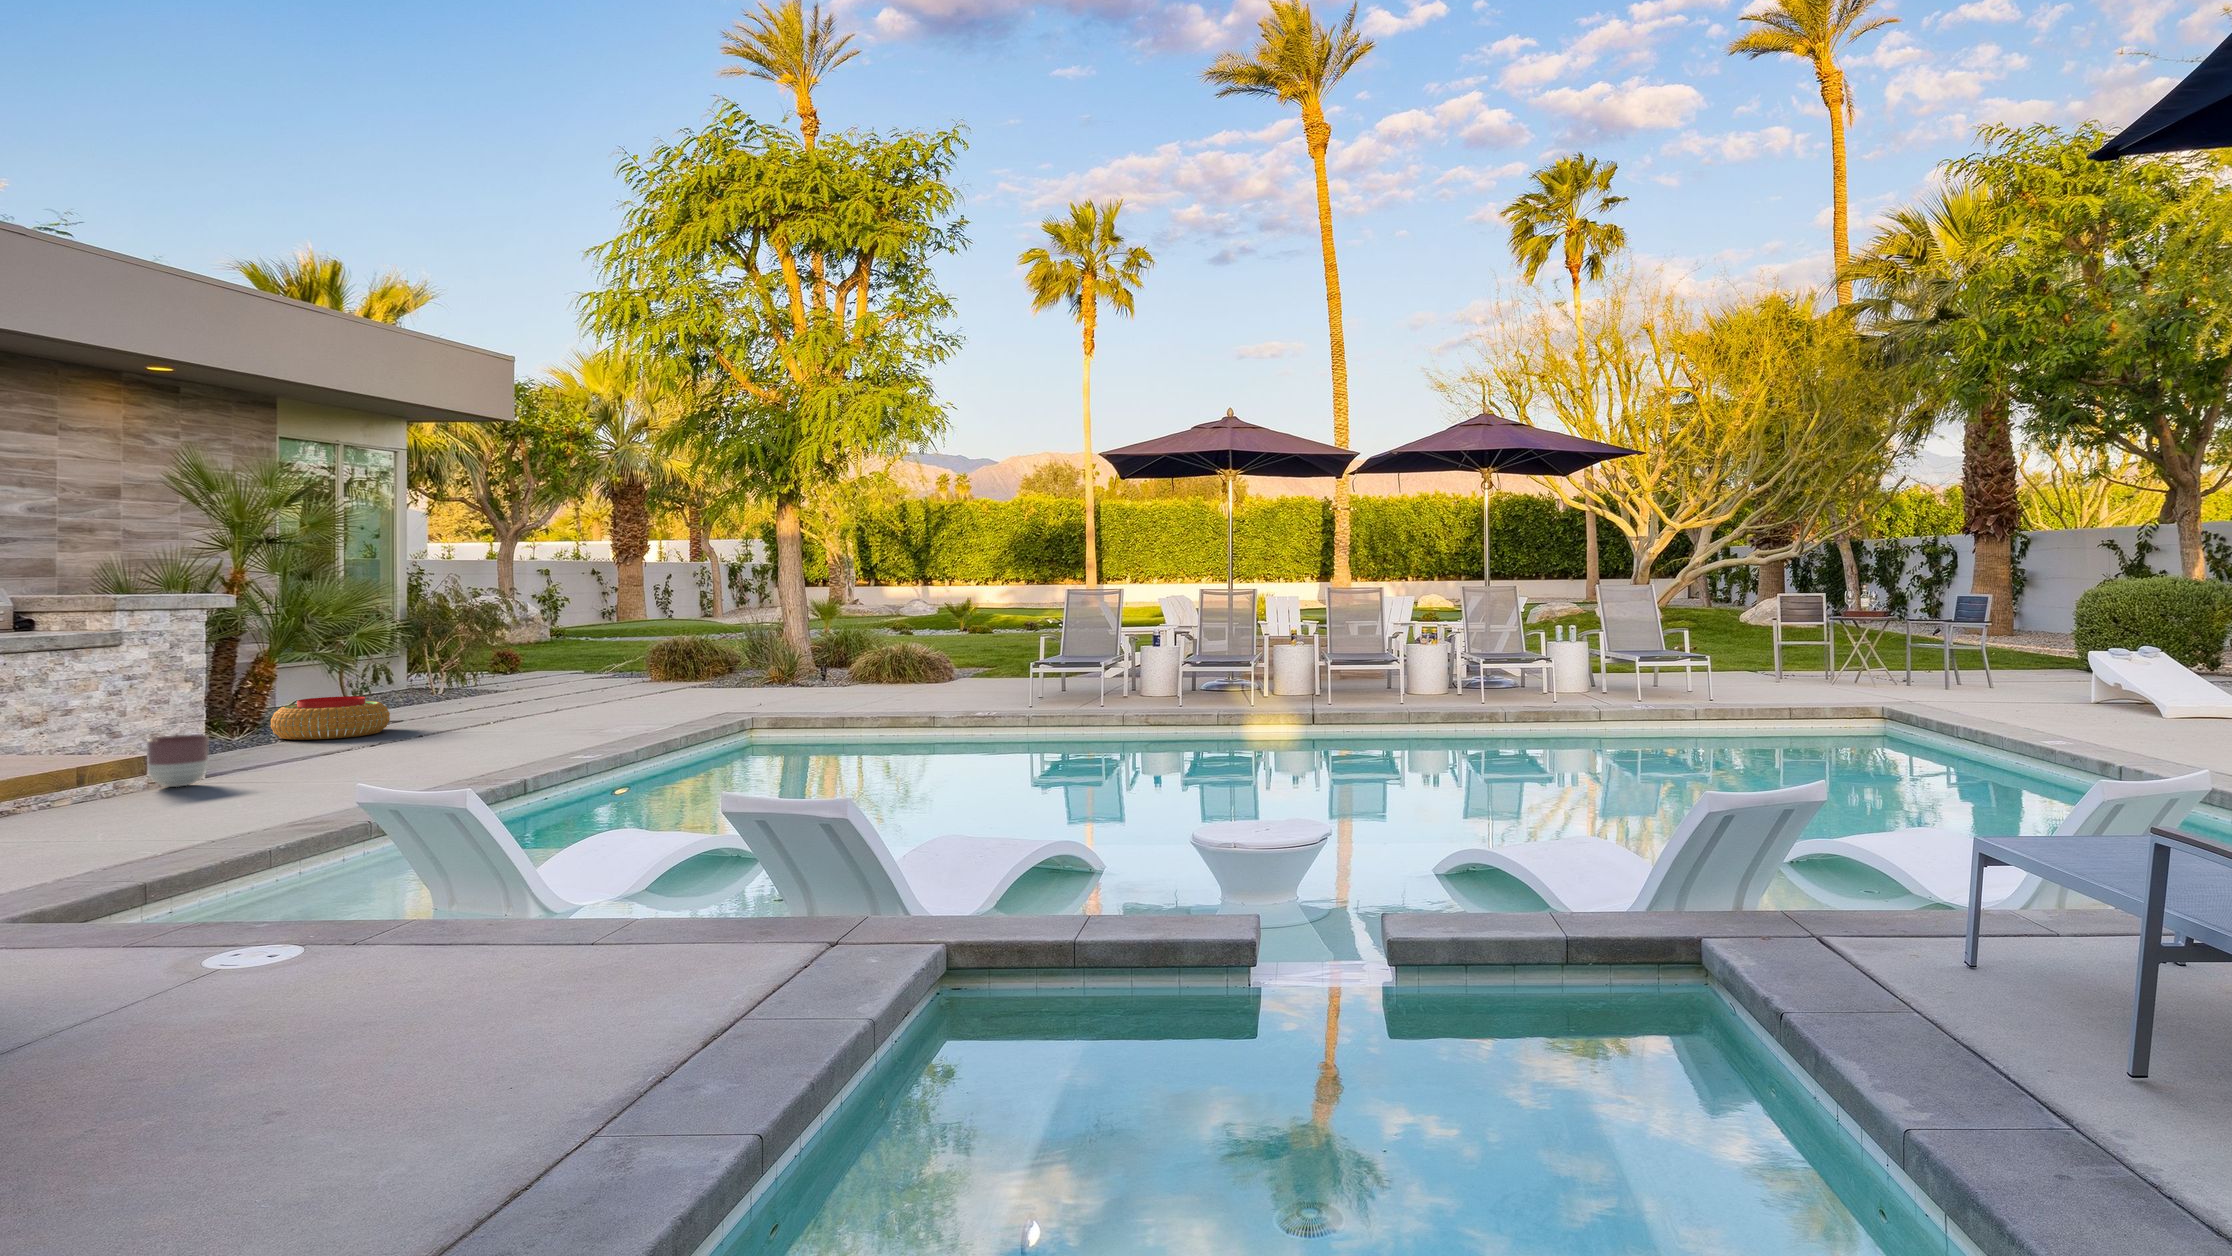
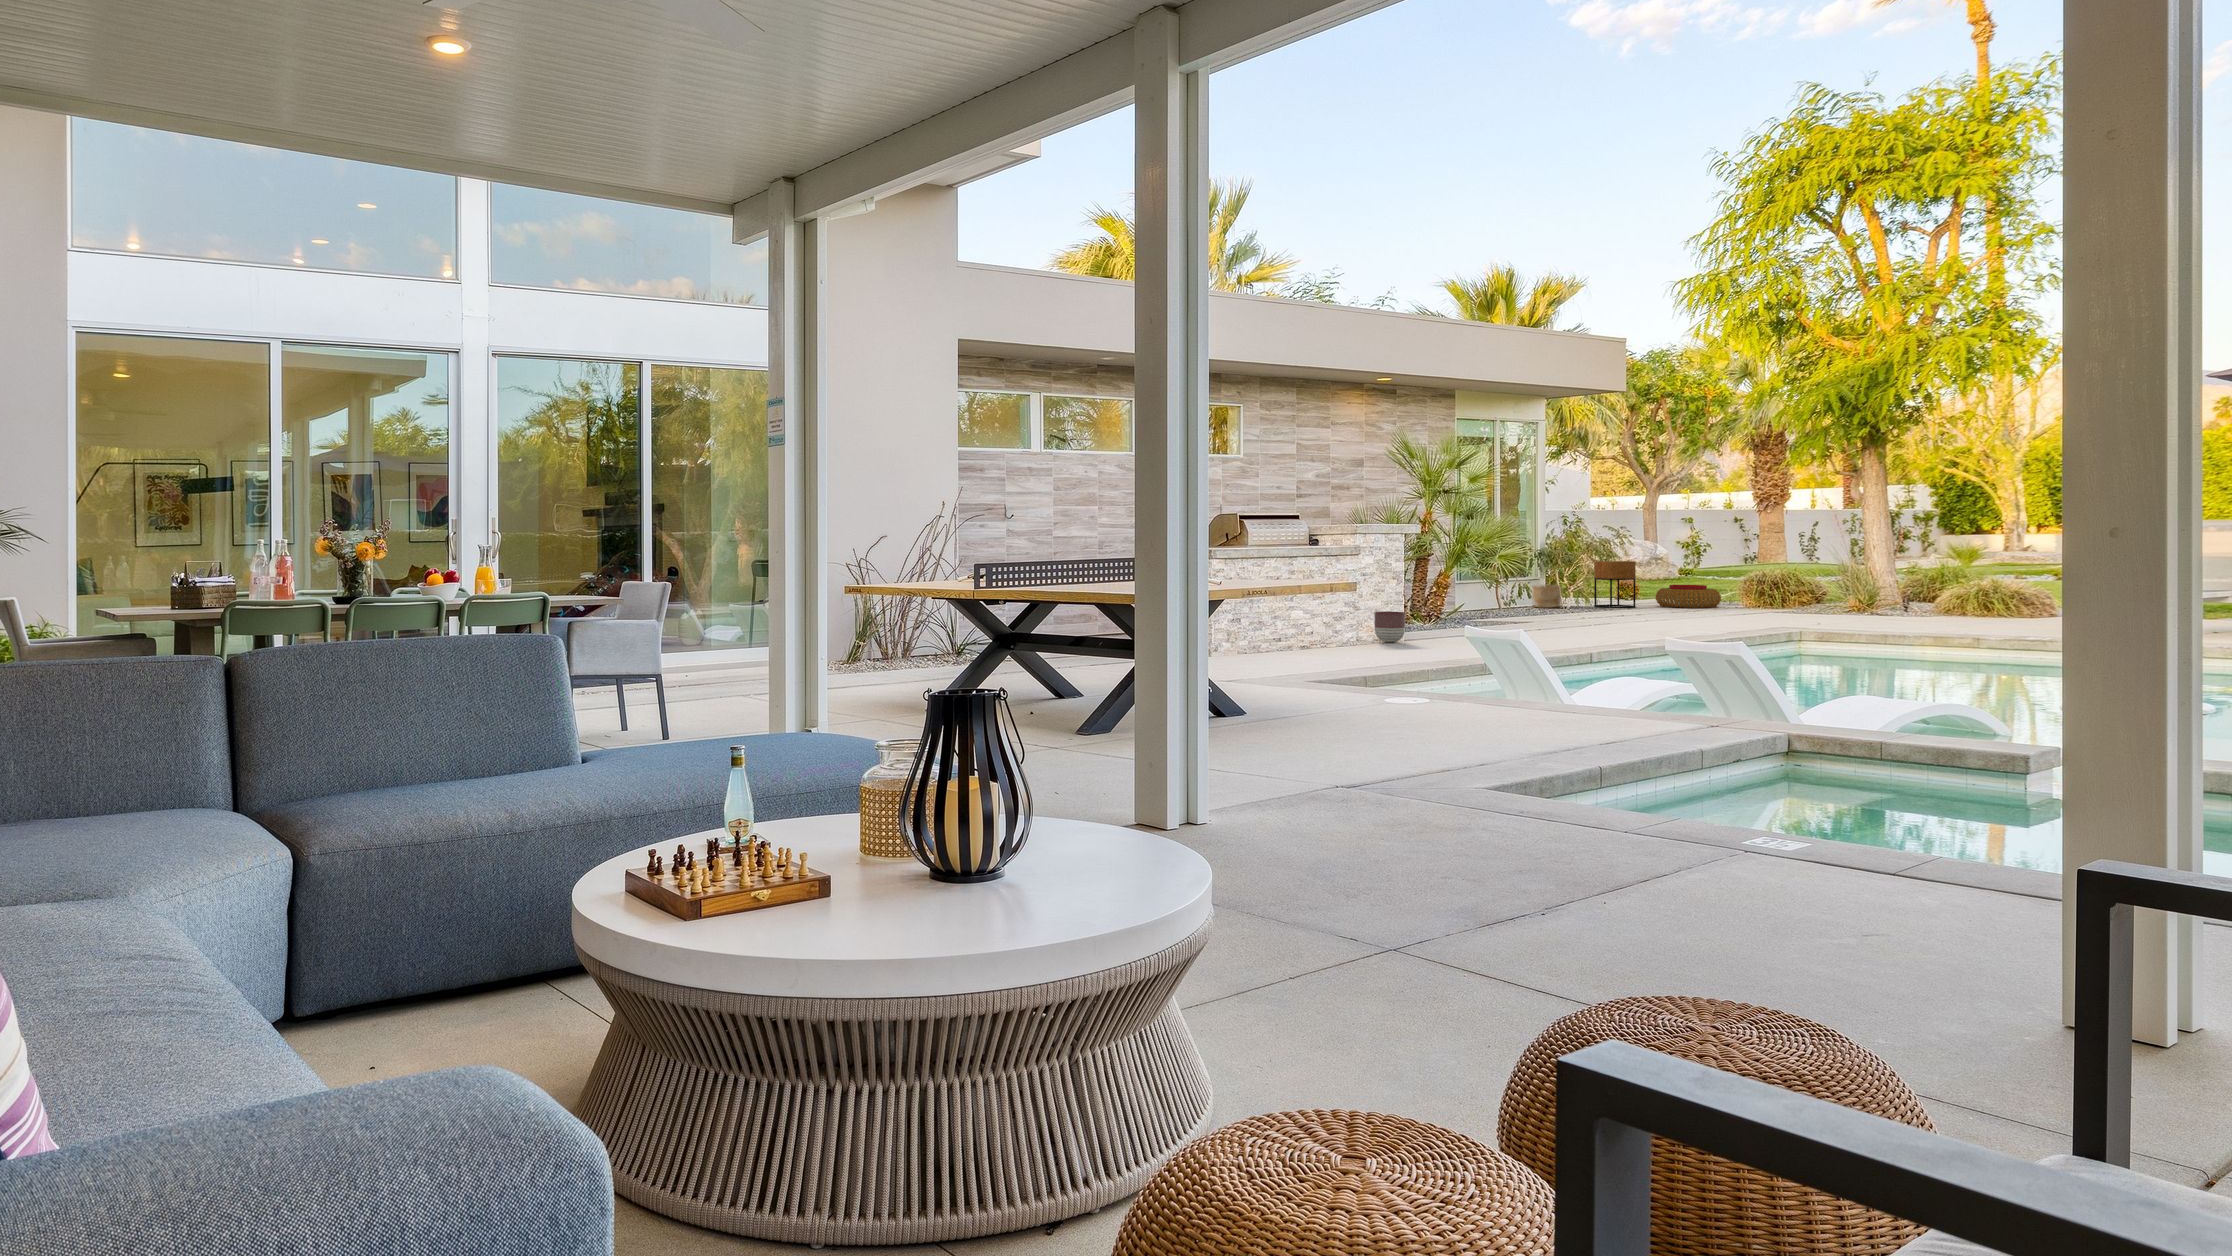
side table: none [477,629,530,689] -> present [1594,561,1636,608]
wooden bucket: none [390,663,434,694] -> present [1532,585,1561,608]
pouf: present [271,696,390,740] -> present [1656,585,1721,608]

